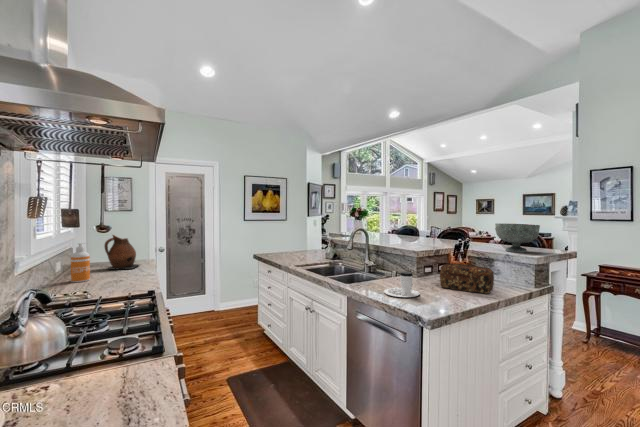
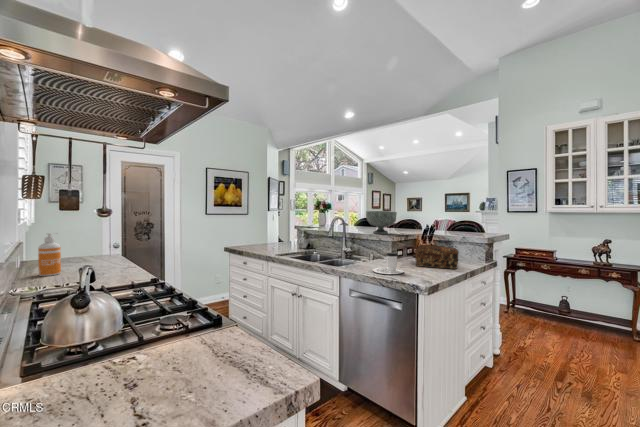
decorative bowl: present [495,224,540,252] -> present [366,211,397,234]
ceramic pitcher: present [105,235,139,270] -> none [67,226,107,264]

